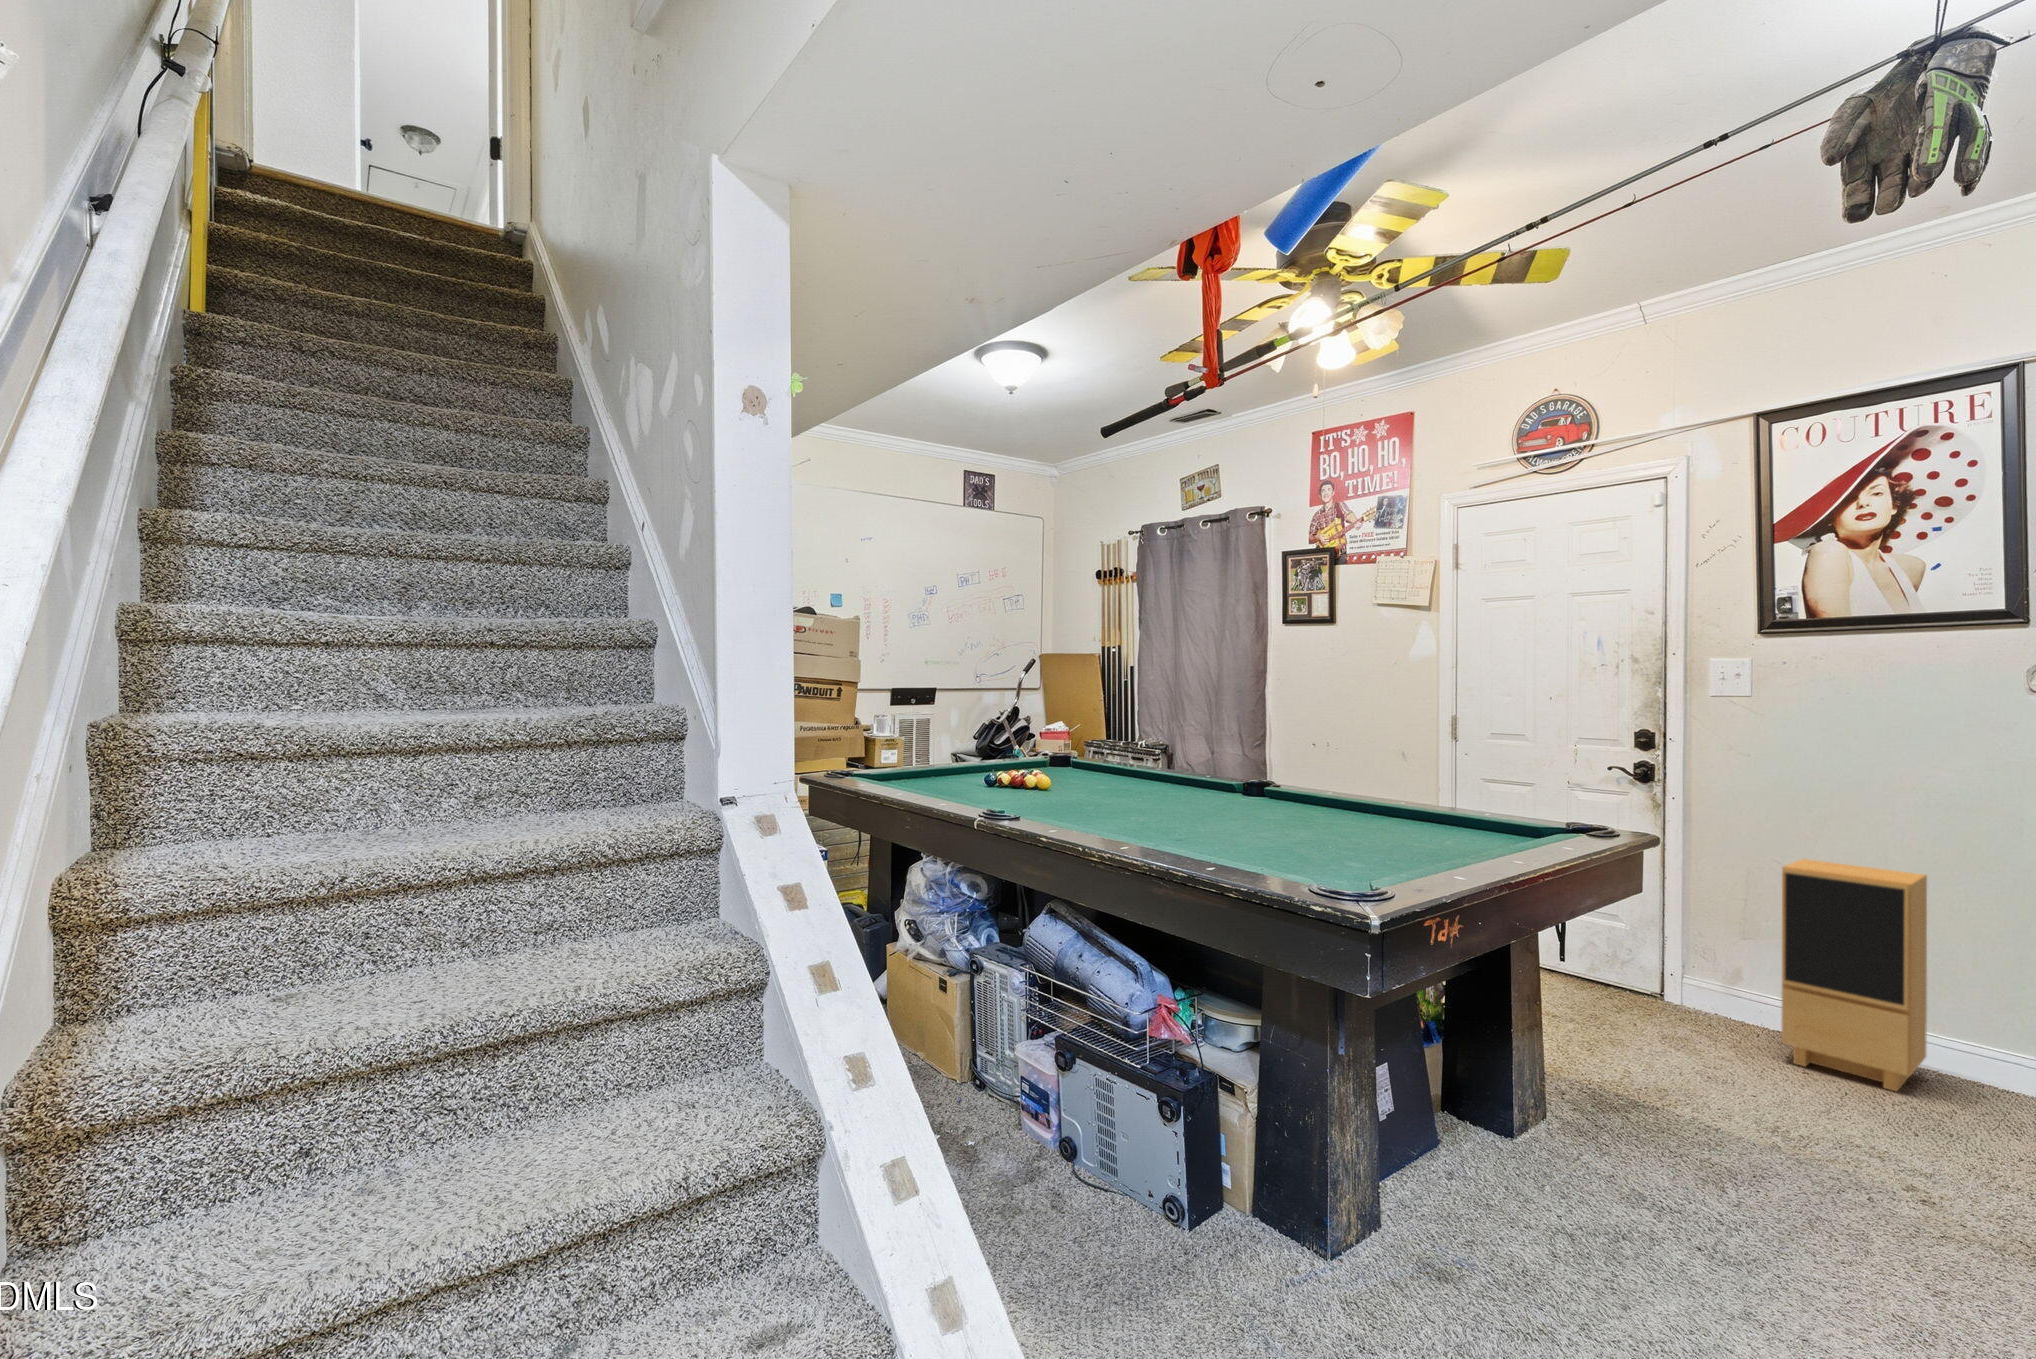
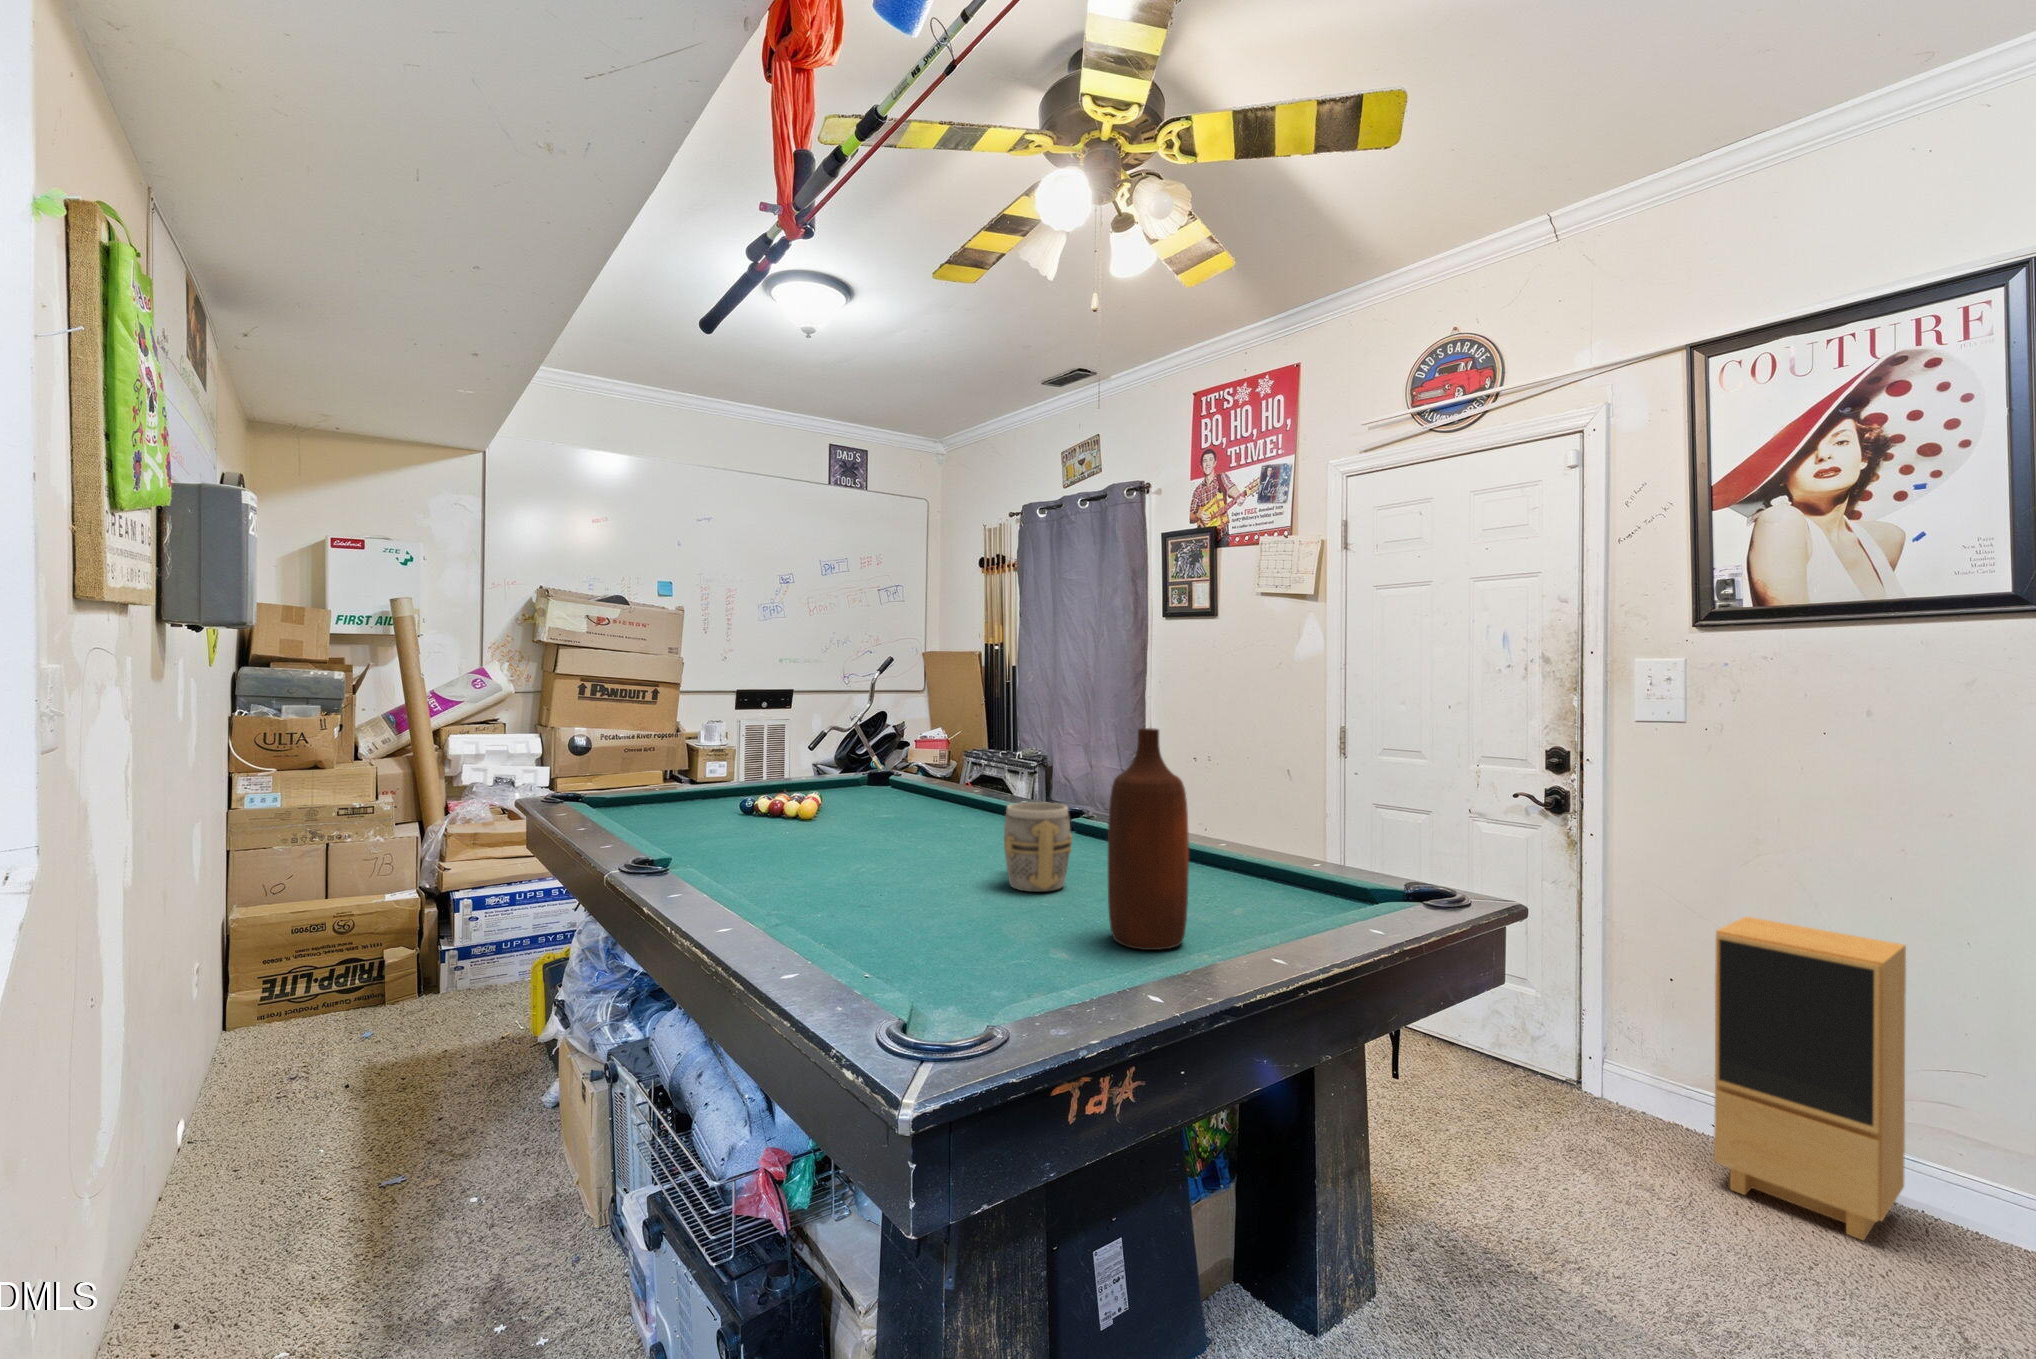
bottle: none [1395,705,1454,852] -> present [1108,728,1189,950]
mug: none [1277,763,1332,825] -> present [1004,802,1072,892]

